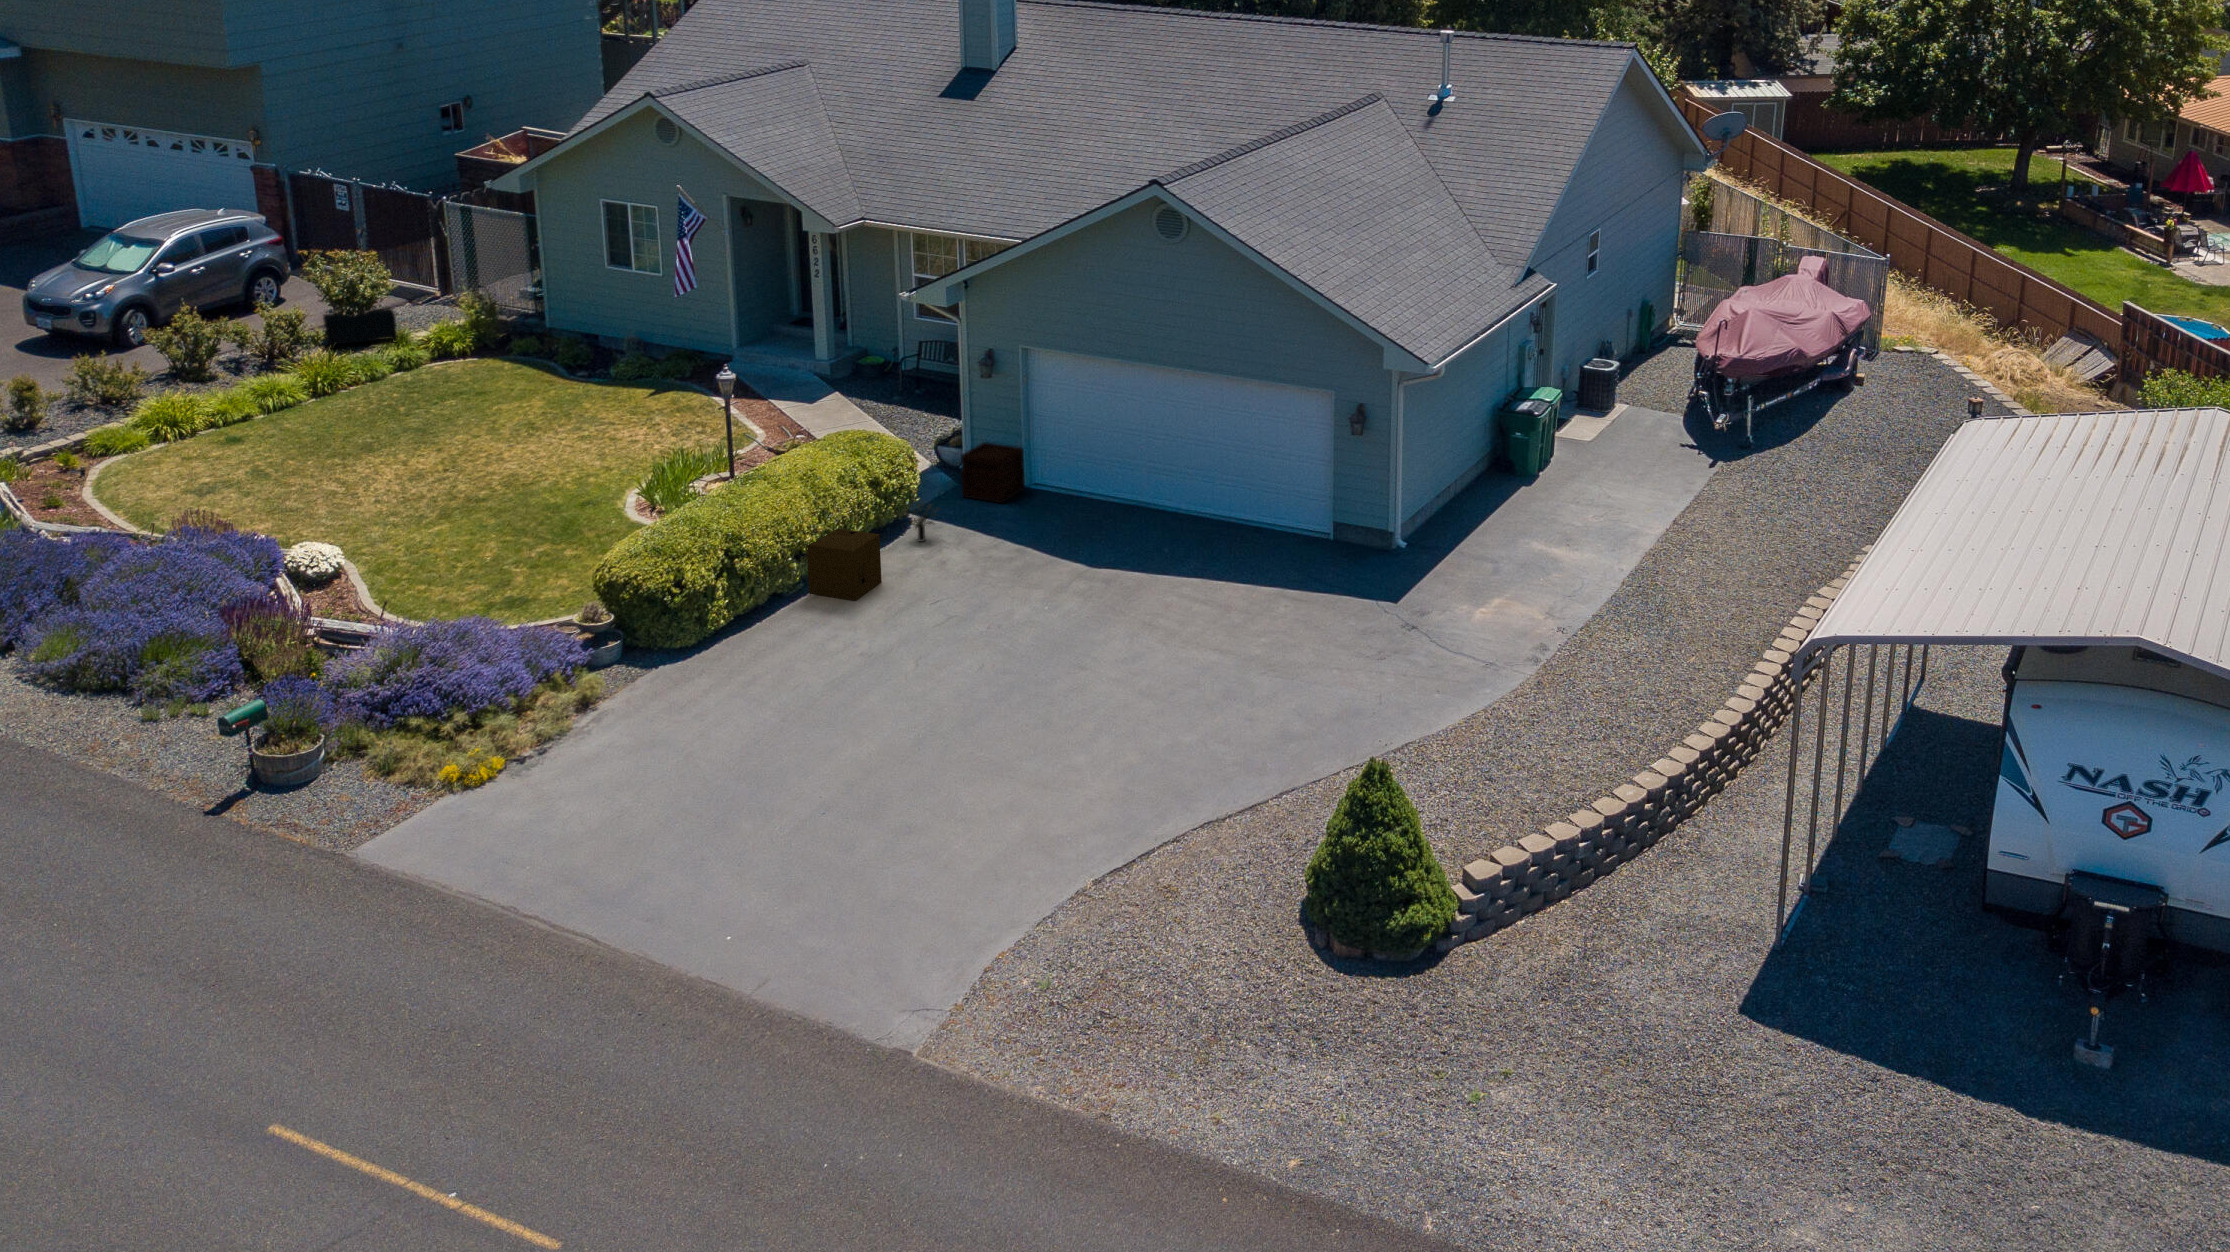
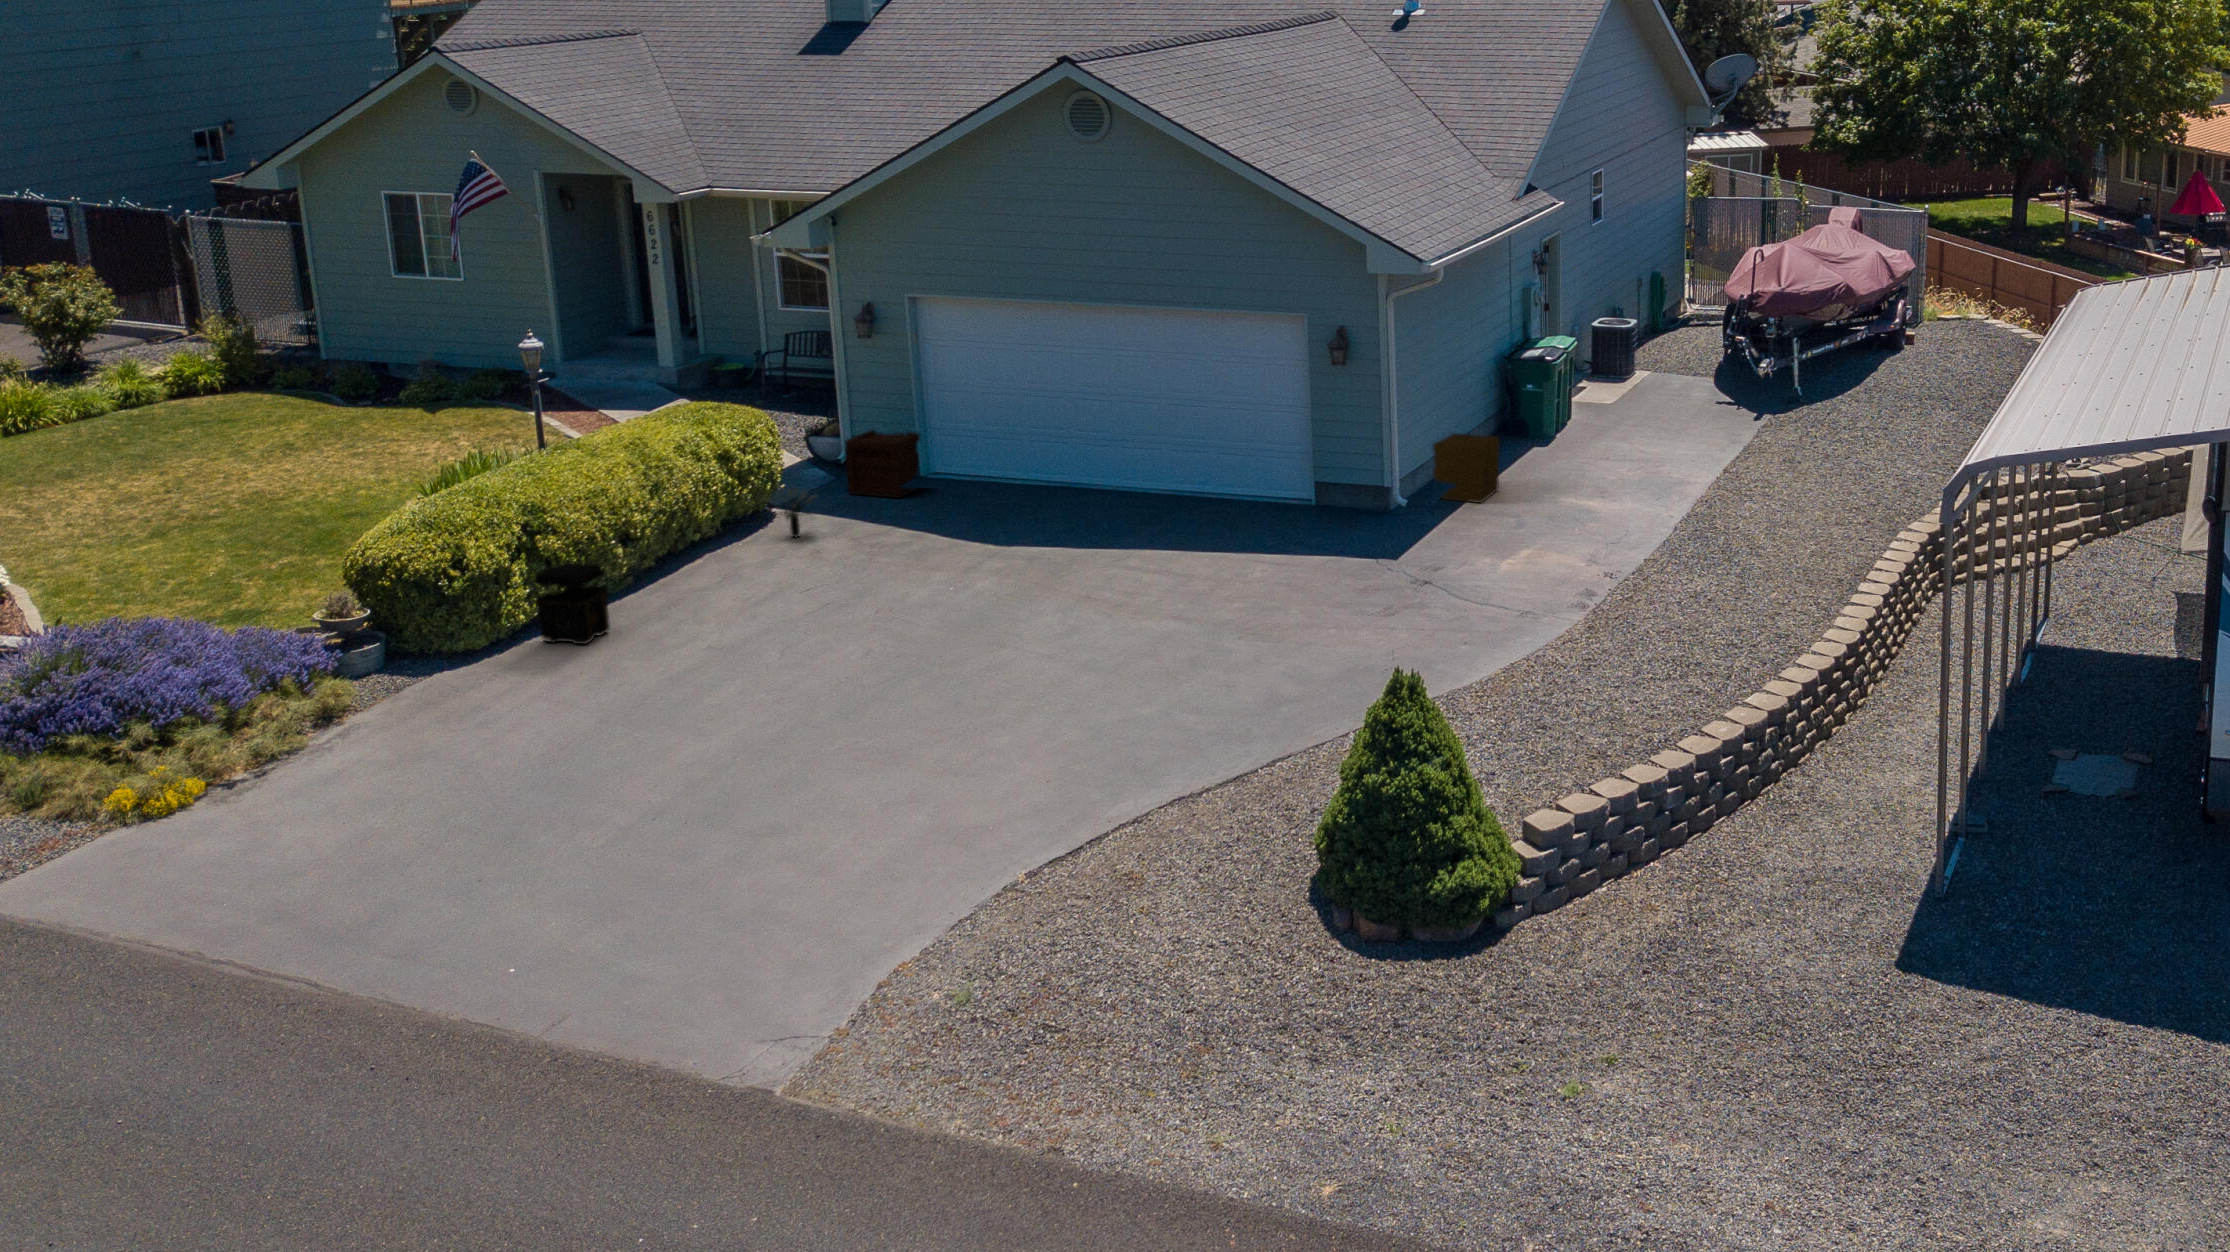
bench: present [323,308,398,349] -> none [25,326,127,375]
cardboard box: present [807,529,882,601] -> present [1433,433,1499,503]
toolbox: none [731,578,784,644] -> present [535,562,610,644]

